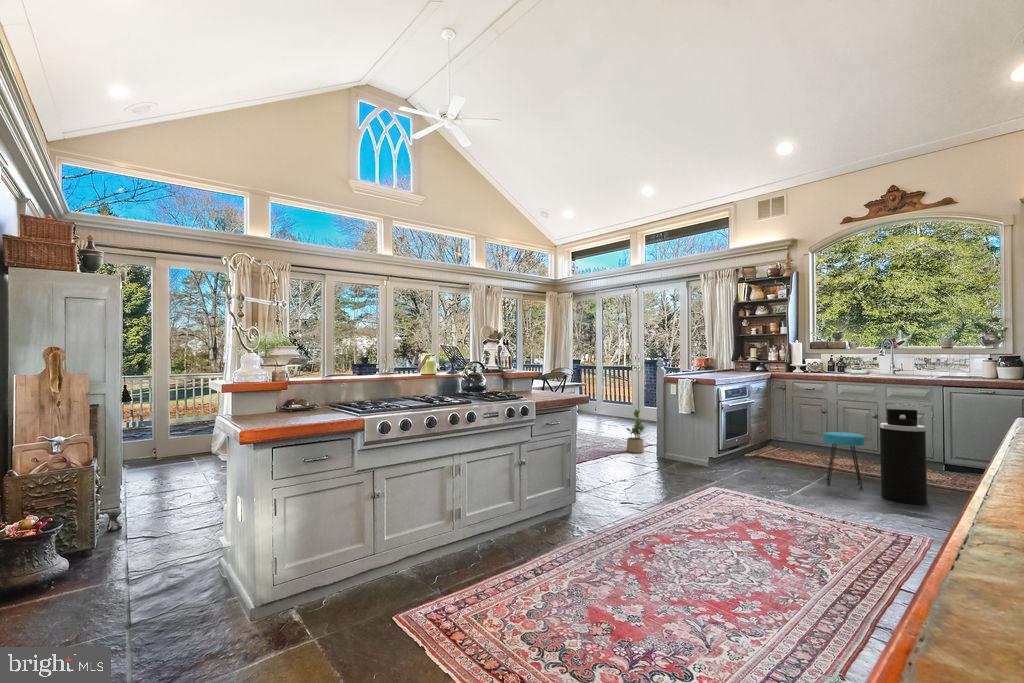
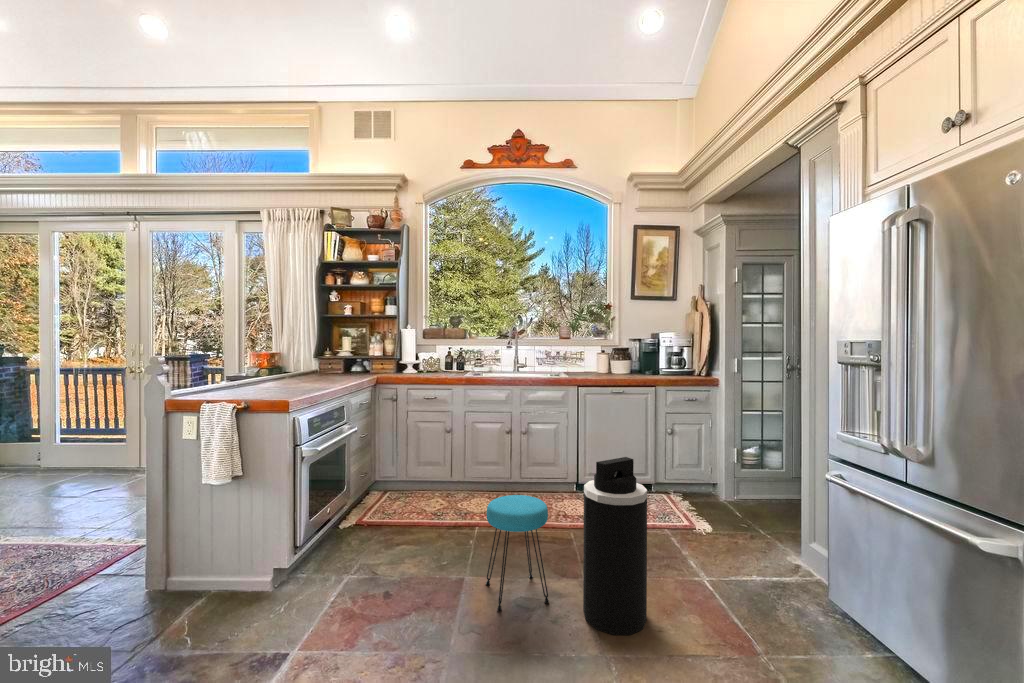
potted plant: present [626,409,644,453] -> none [34,503,103,625]

